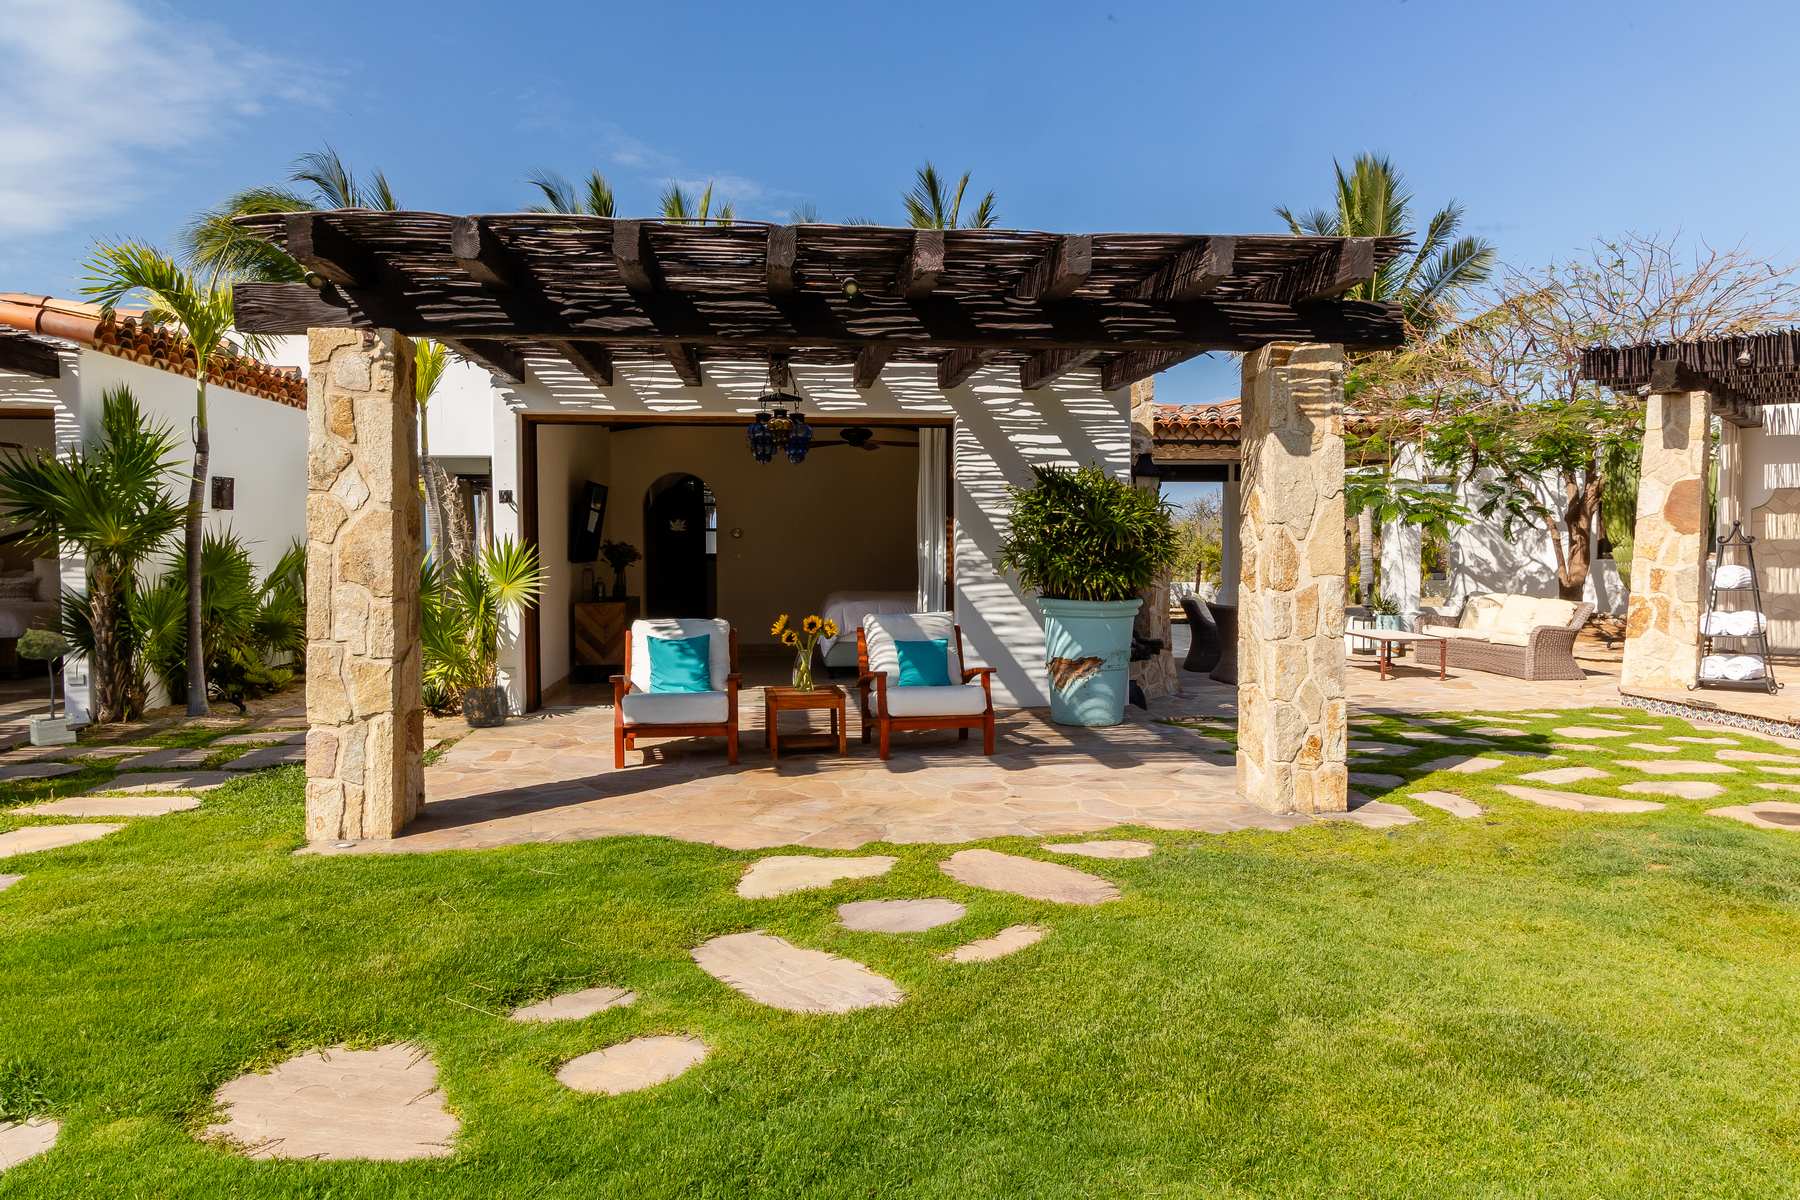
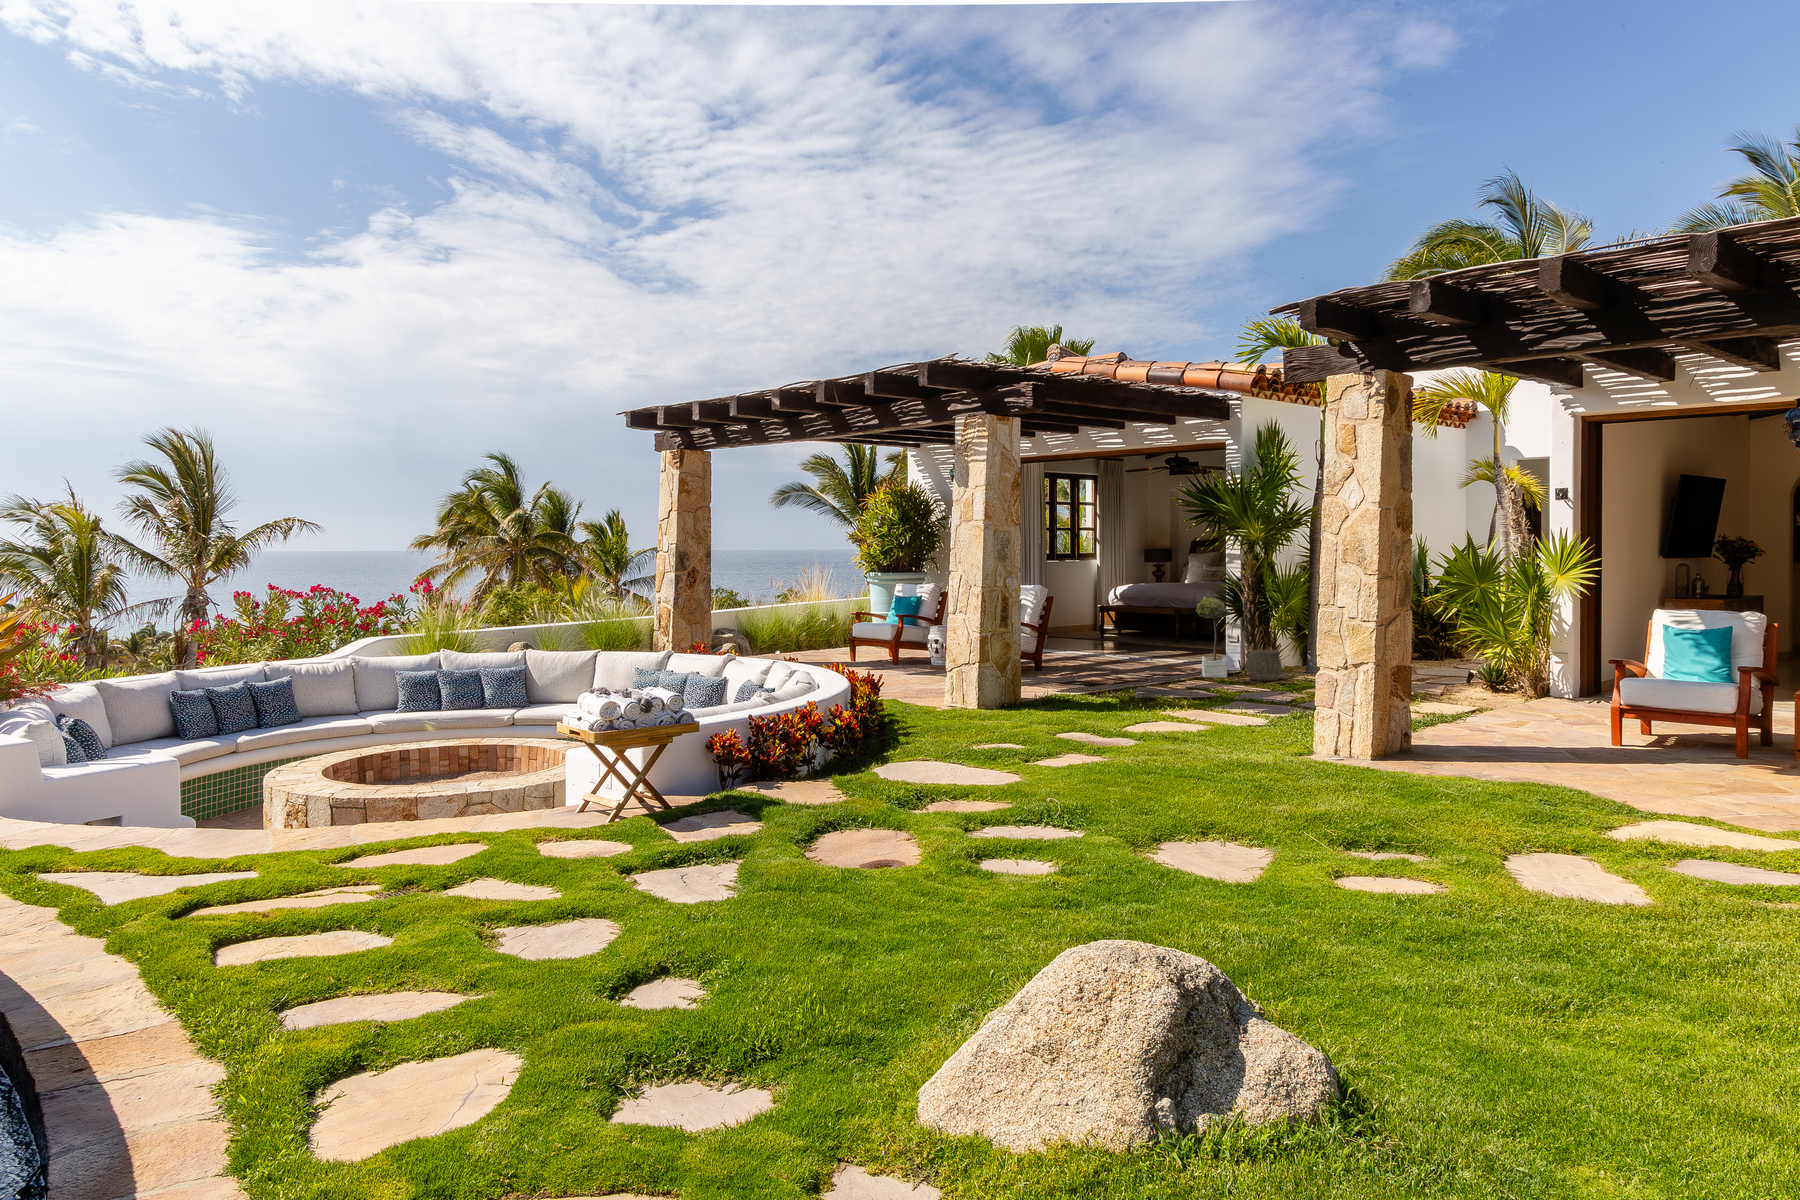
woven basket: present [463,685,509,727] -> present [1247,650,1282,681]

